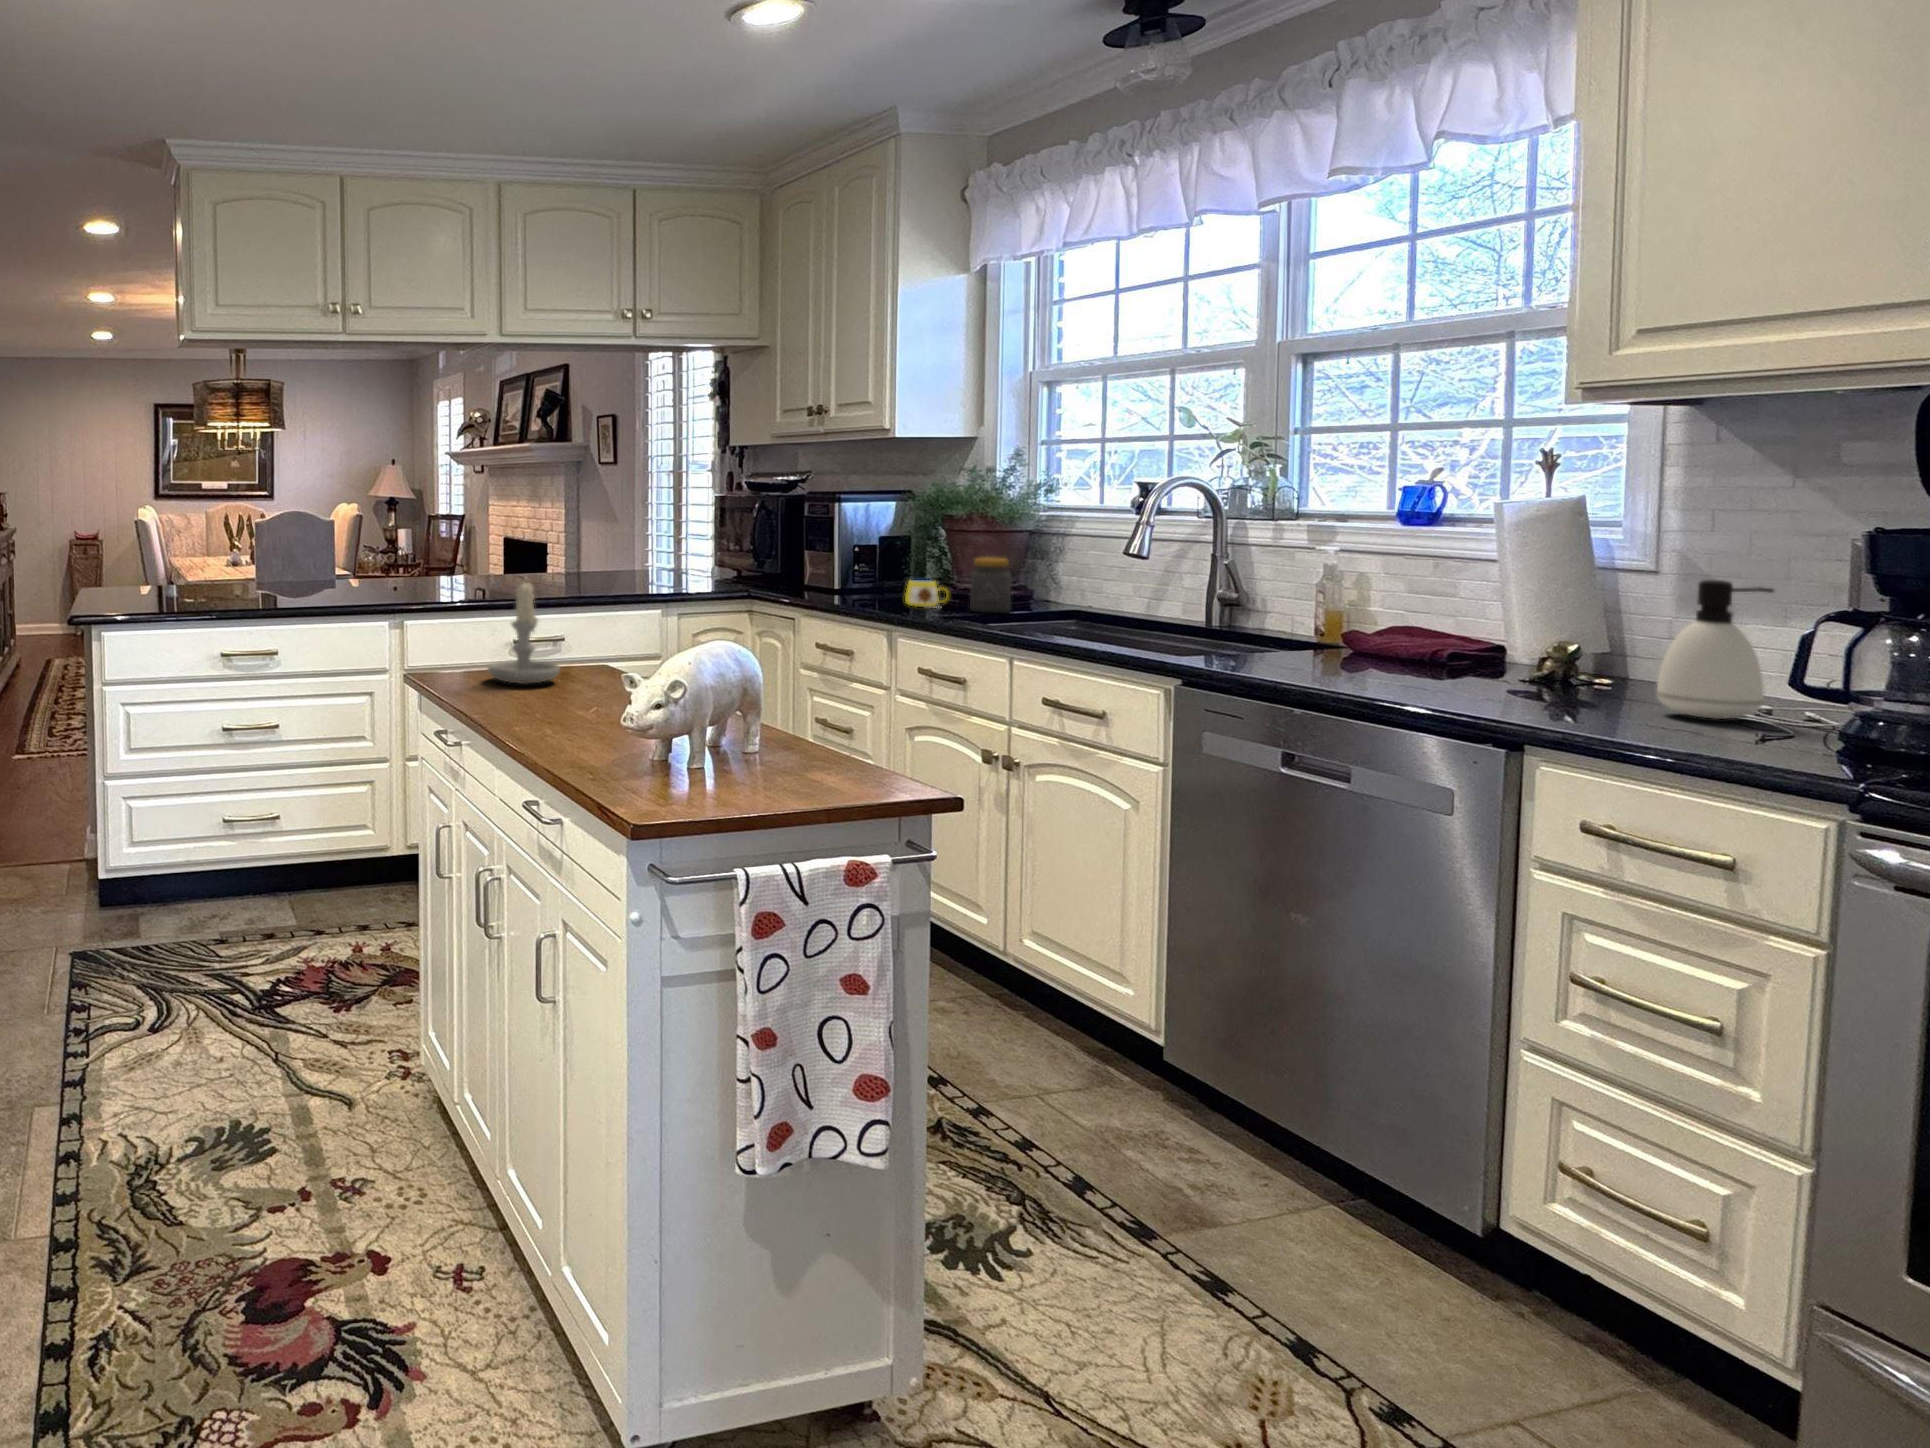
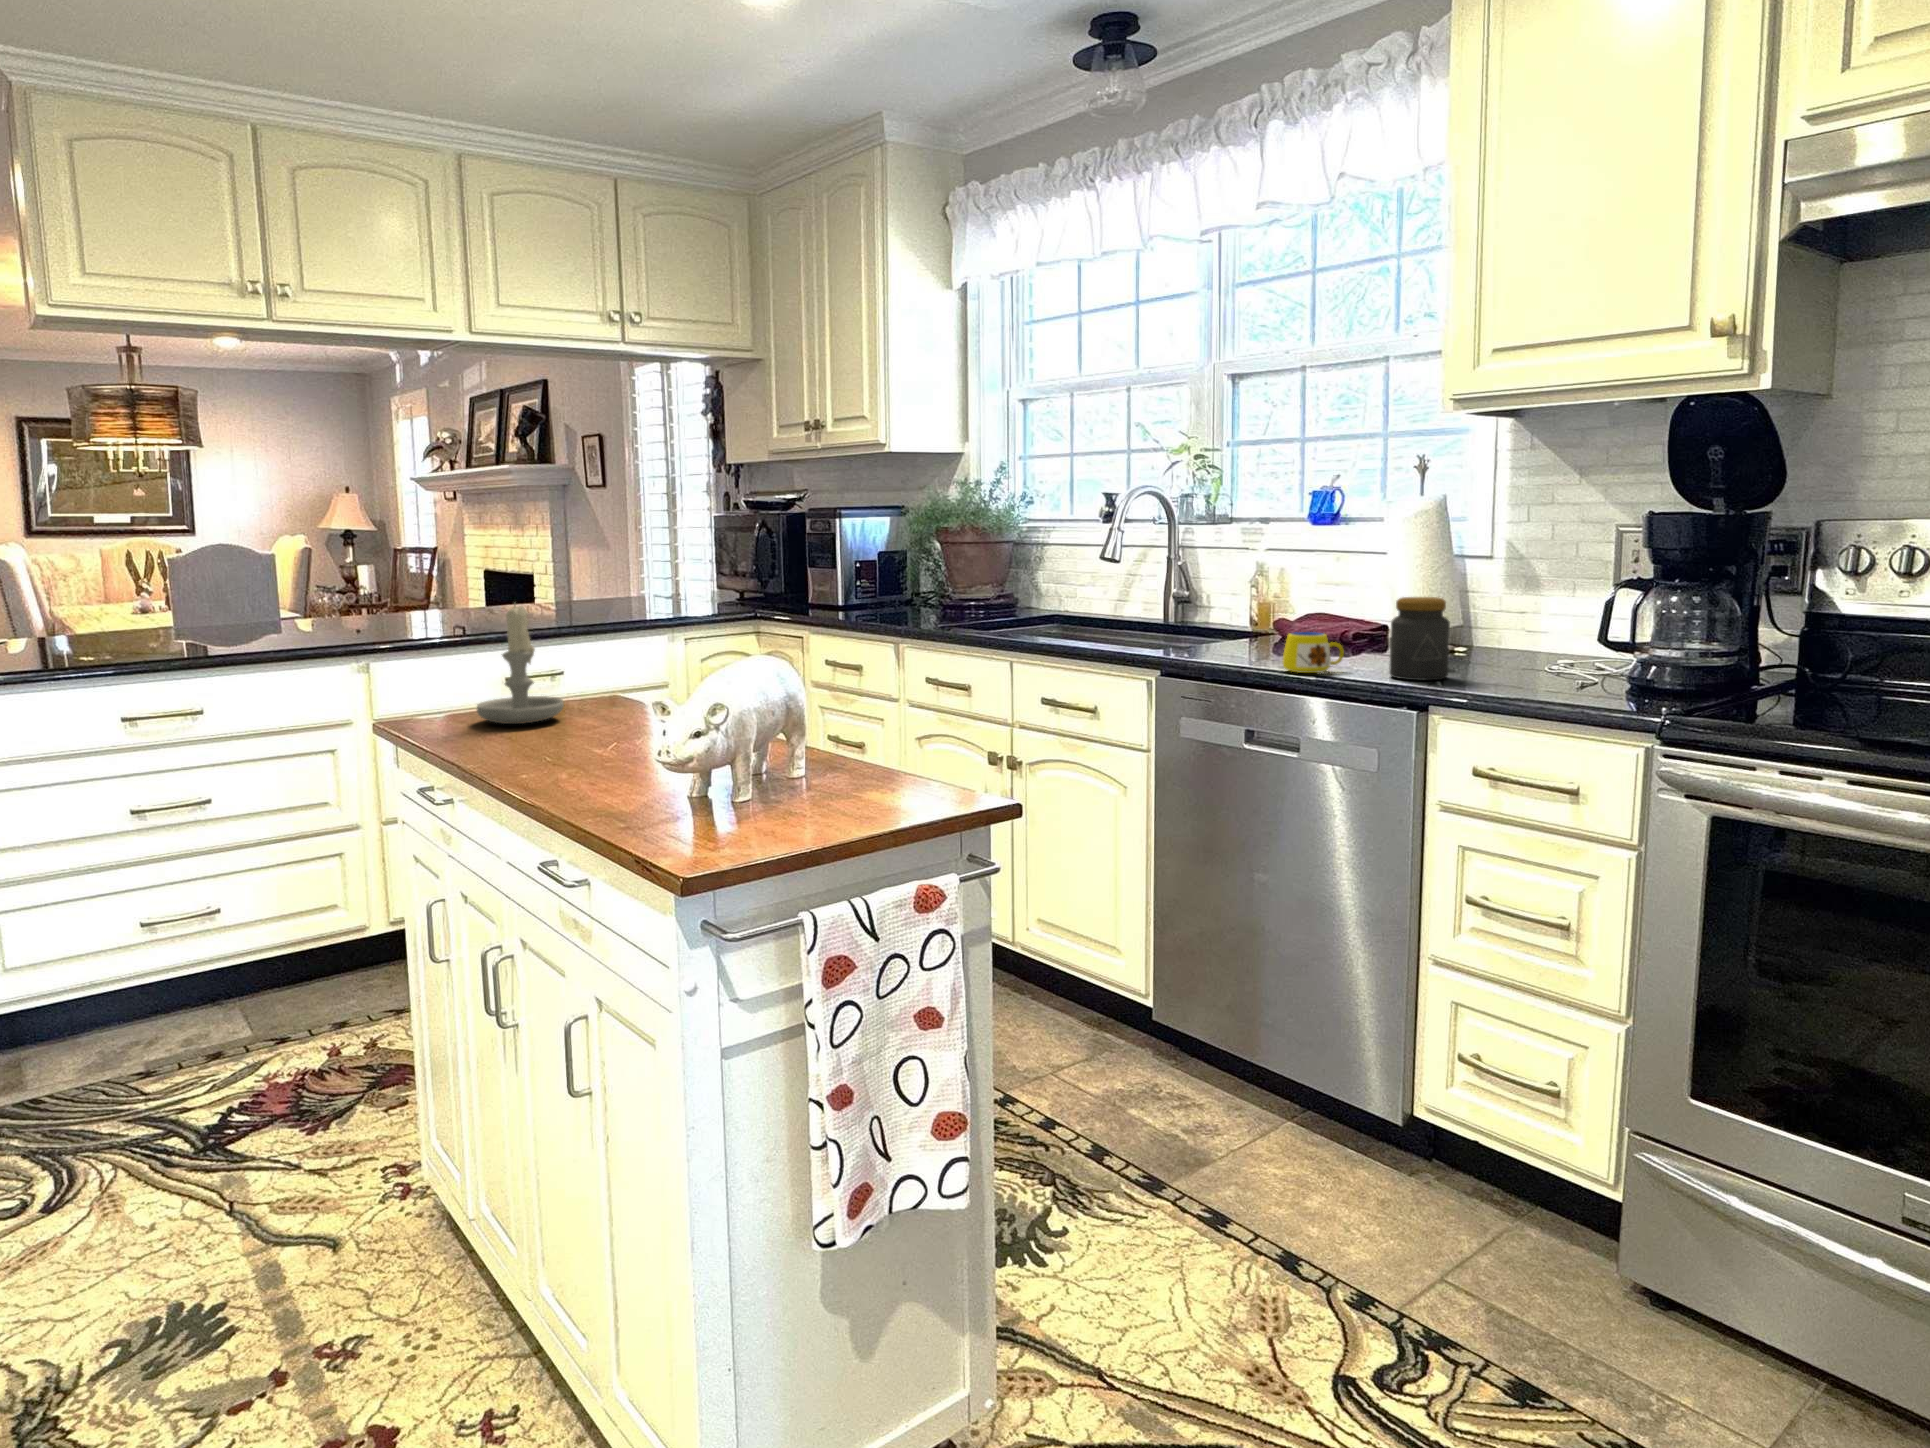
jar: present [970,557,1011,613] -> present [1389,597,1450,681]
mug: present [905,580,949,608] -> present [1282,632,1344,674]
soap dispenser: present [1657,580,1774,719] -> none [1501,557,1577,671]

